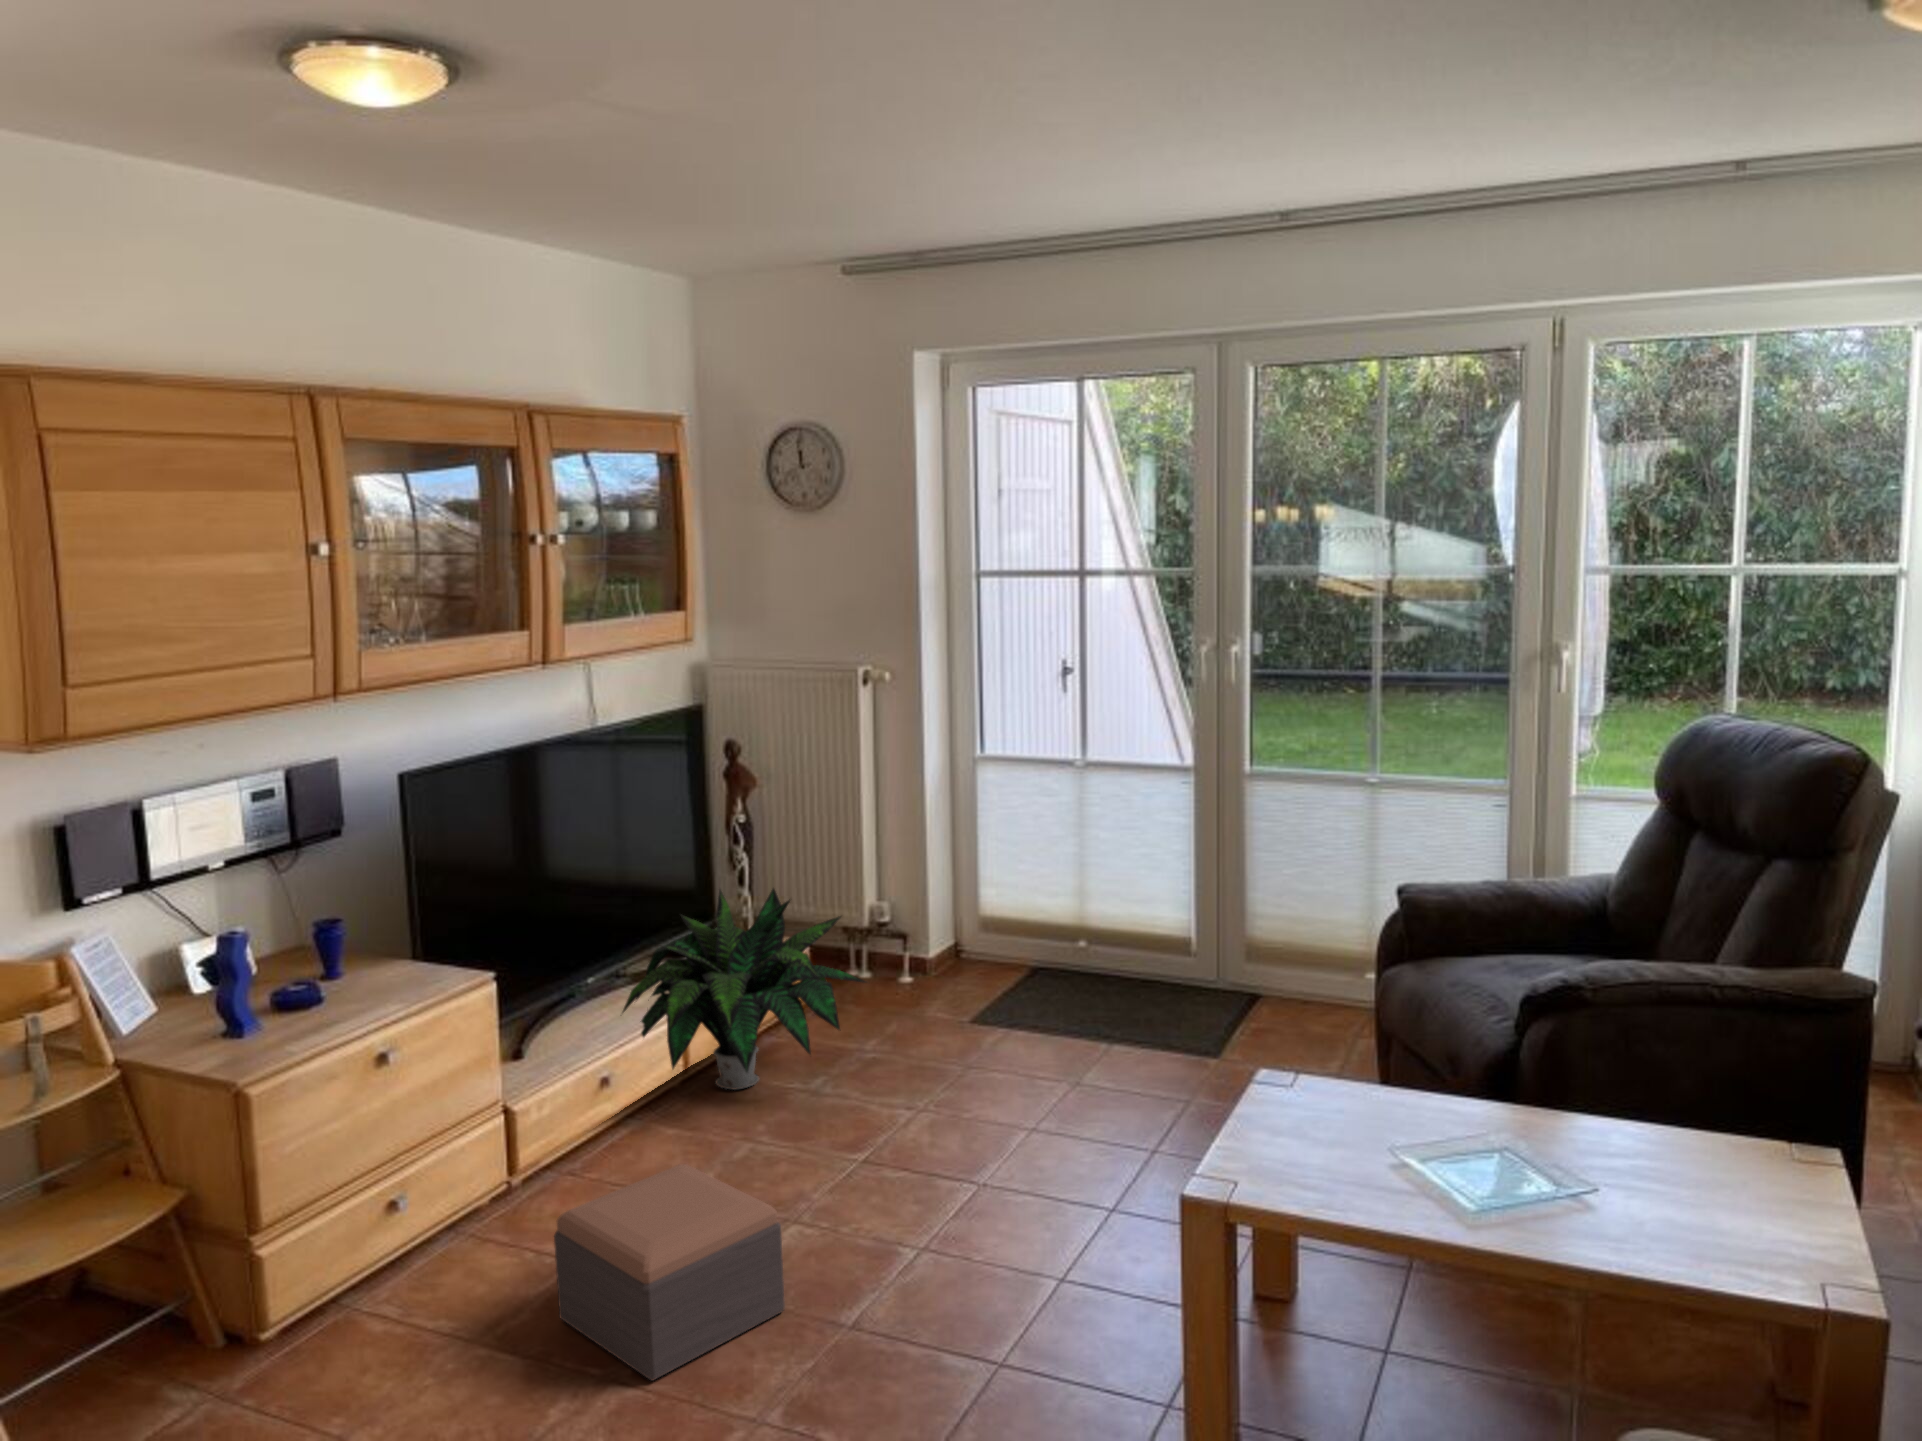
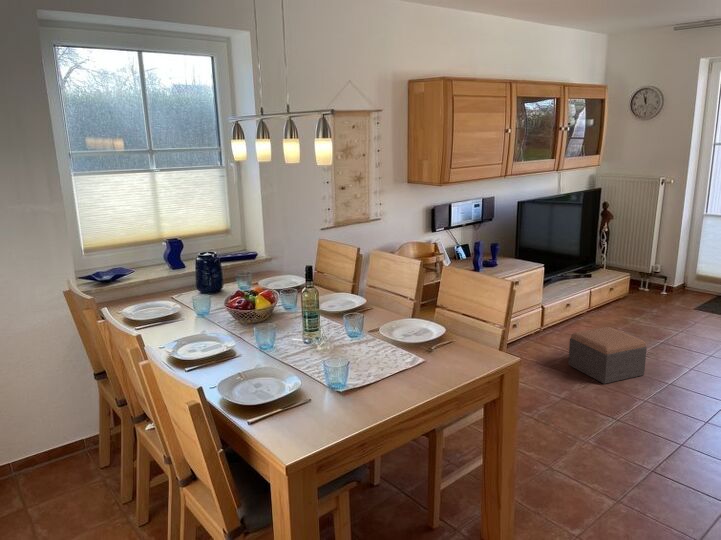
potted plant: present [622,889,865,1089] -> none [568,249,661,317]

